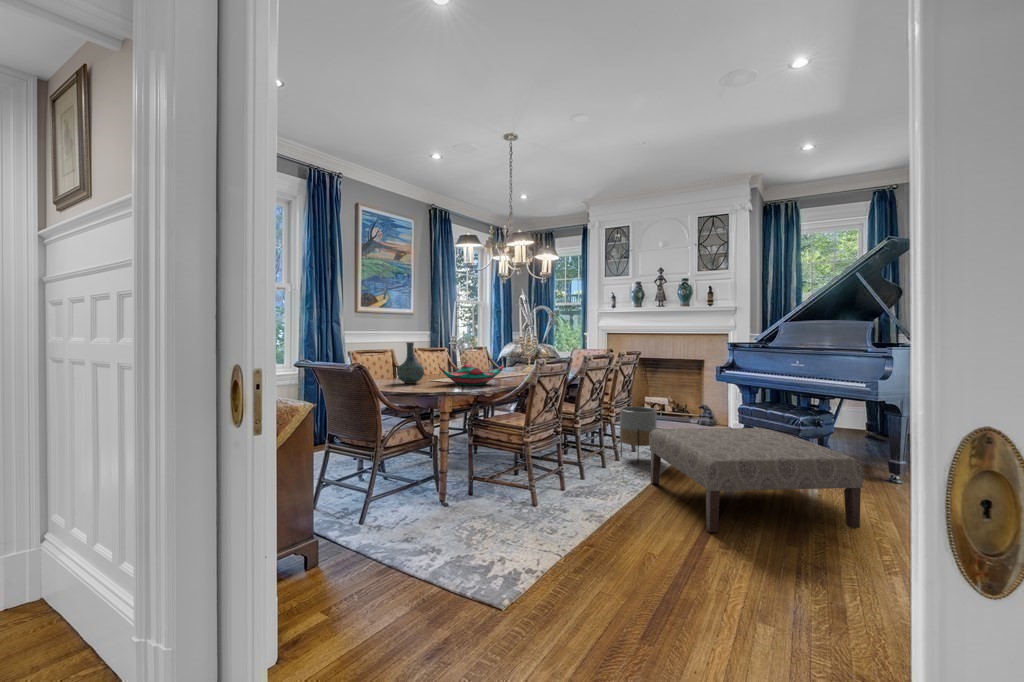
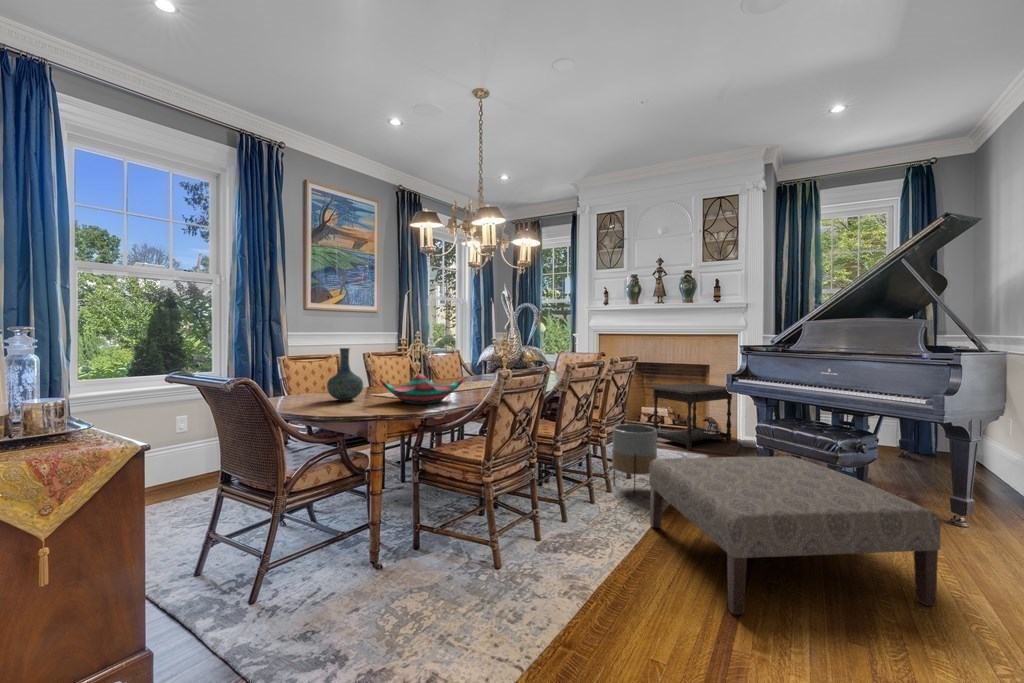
side table: none [649,376,728,432] -> present [648,383,732,450]

